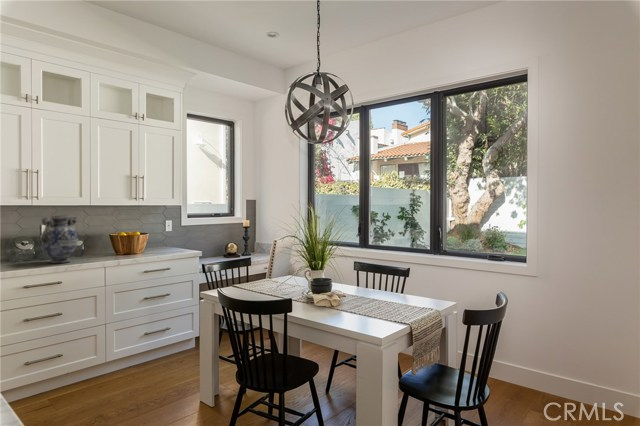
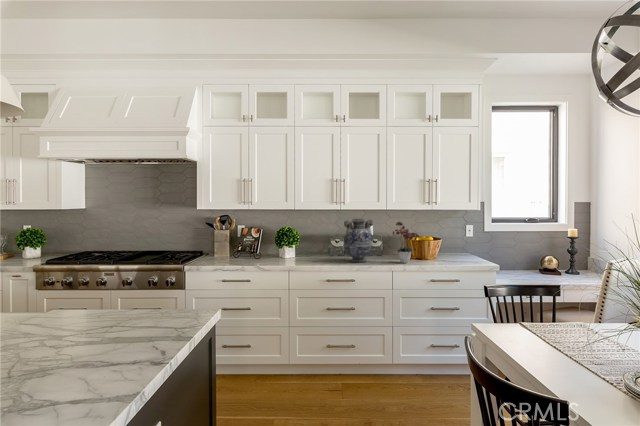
flower arrangement: none [100,216,132,259] -> present [393,222,419,263]

